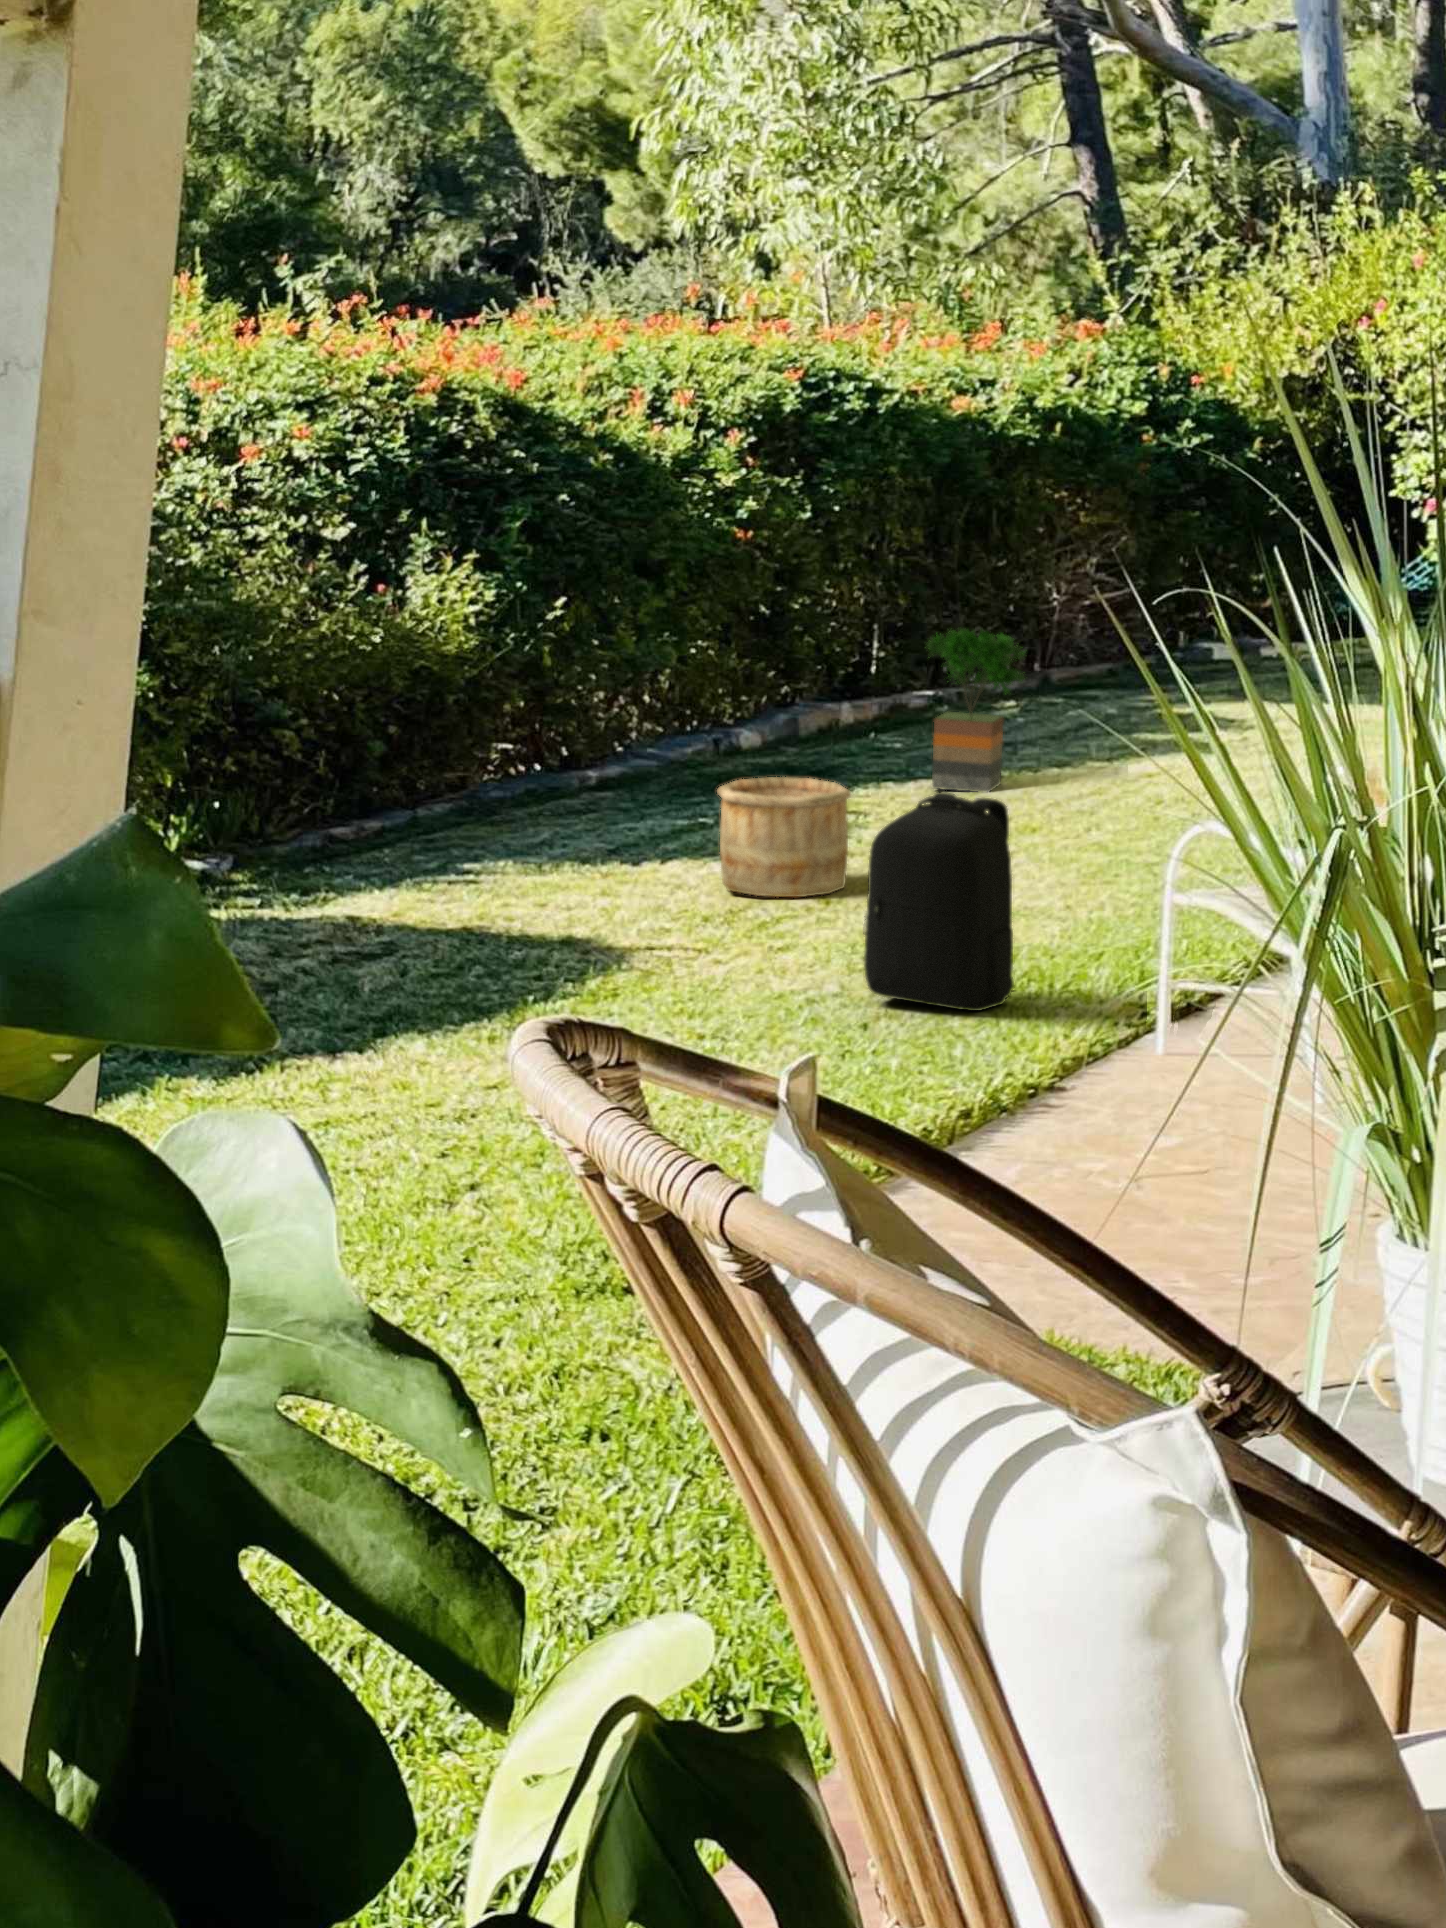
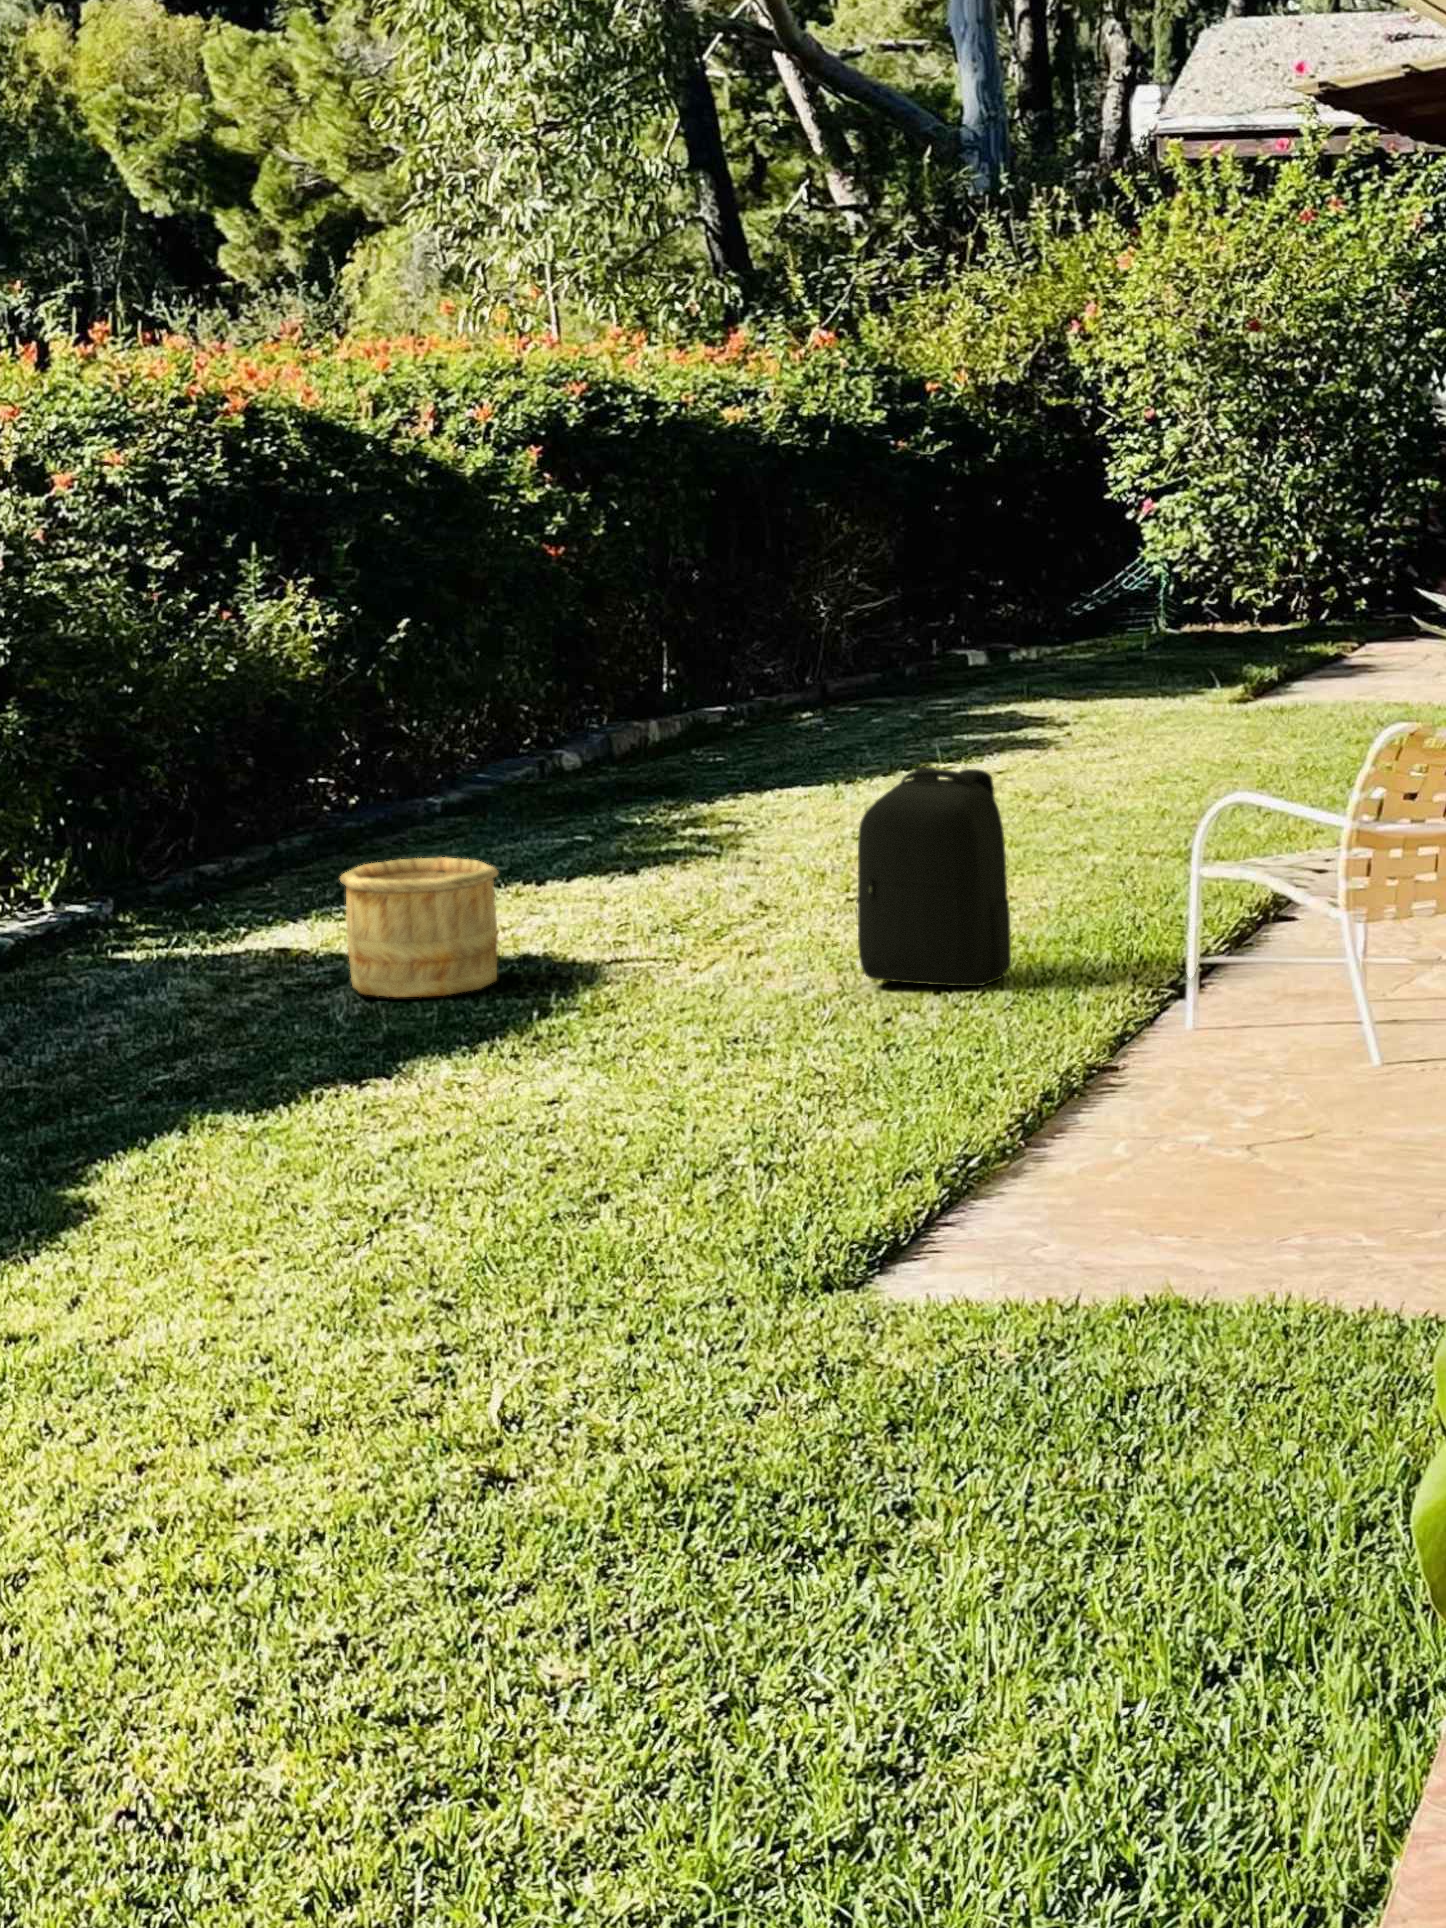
potted tree: present [928,629,1025,792] -> none [767,631,882,803]
wooden bucket: present [717,777,851,897] -> present [340,857,498,997]

